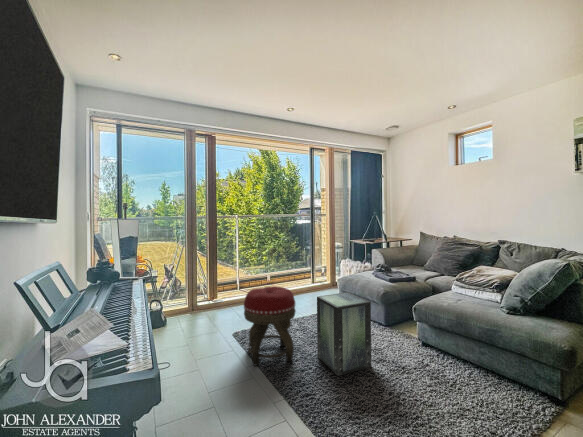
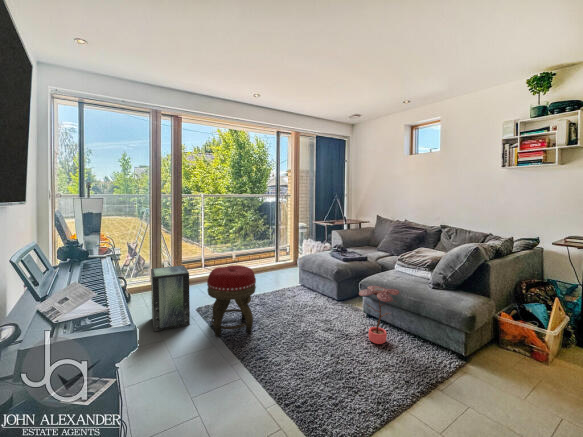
storage box: present [317,292,371,376] -> present [151,265,190,332]
potted plant: none [416,309,466,380] -> present [359,286,400,344]

